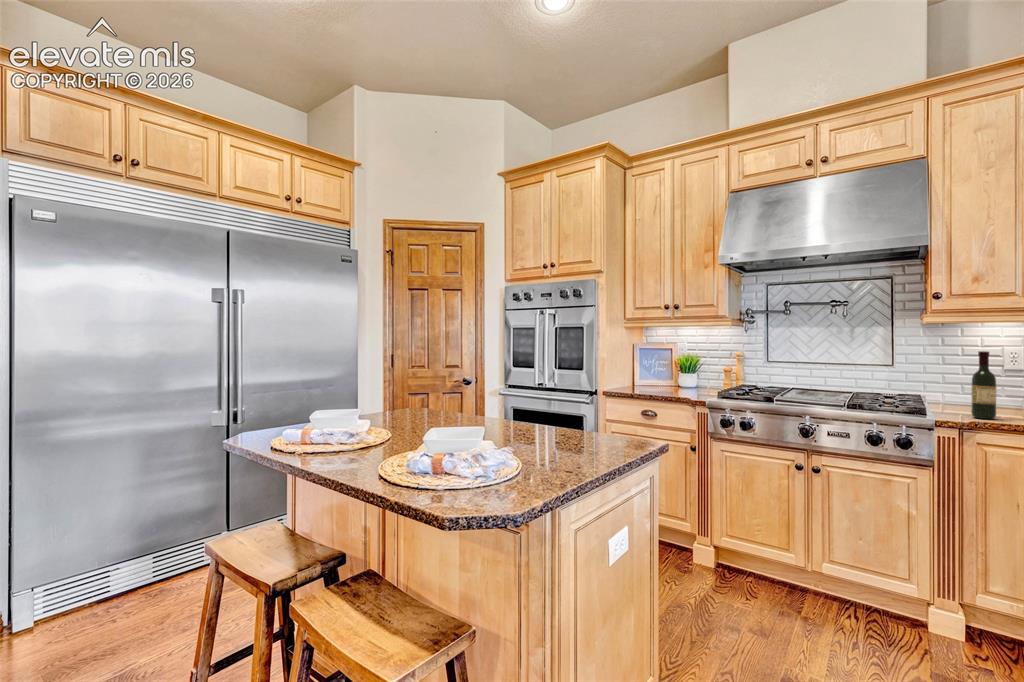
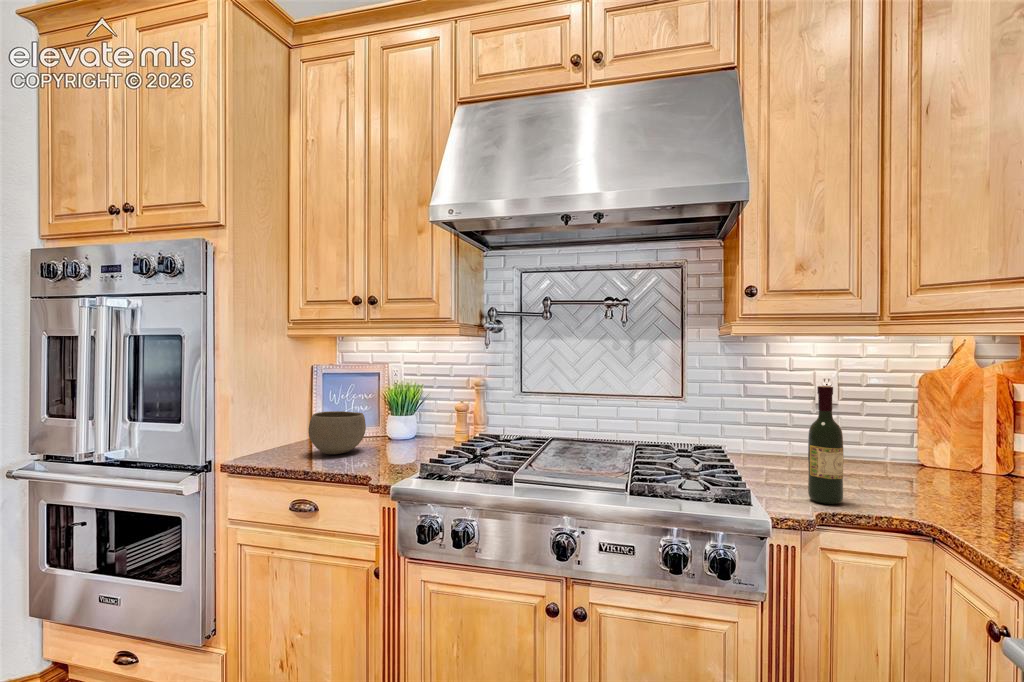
bowl: none [642,369,673,391] -> present [309,411,366,454]

